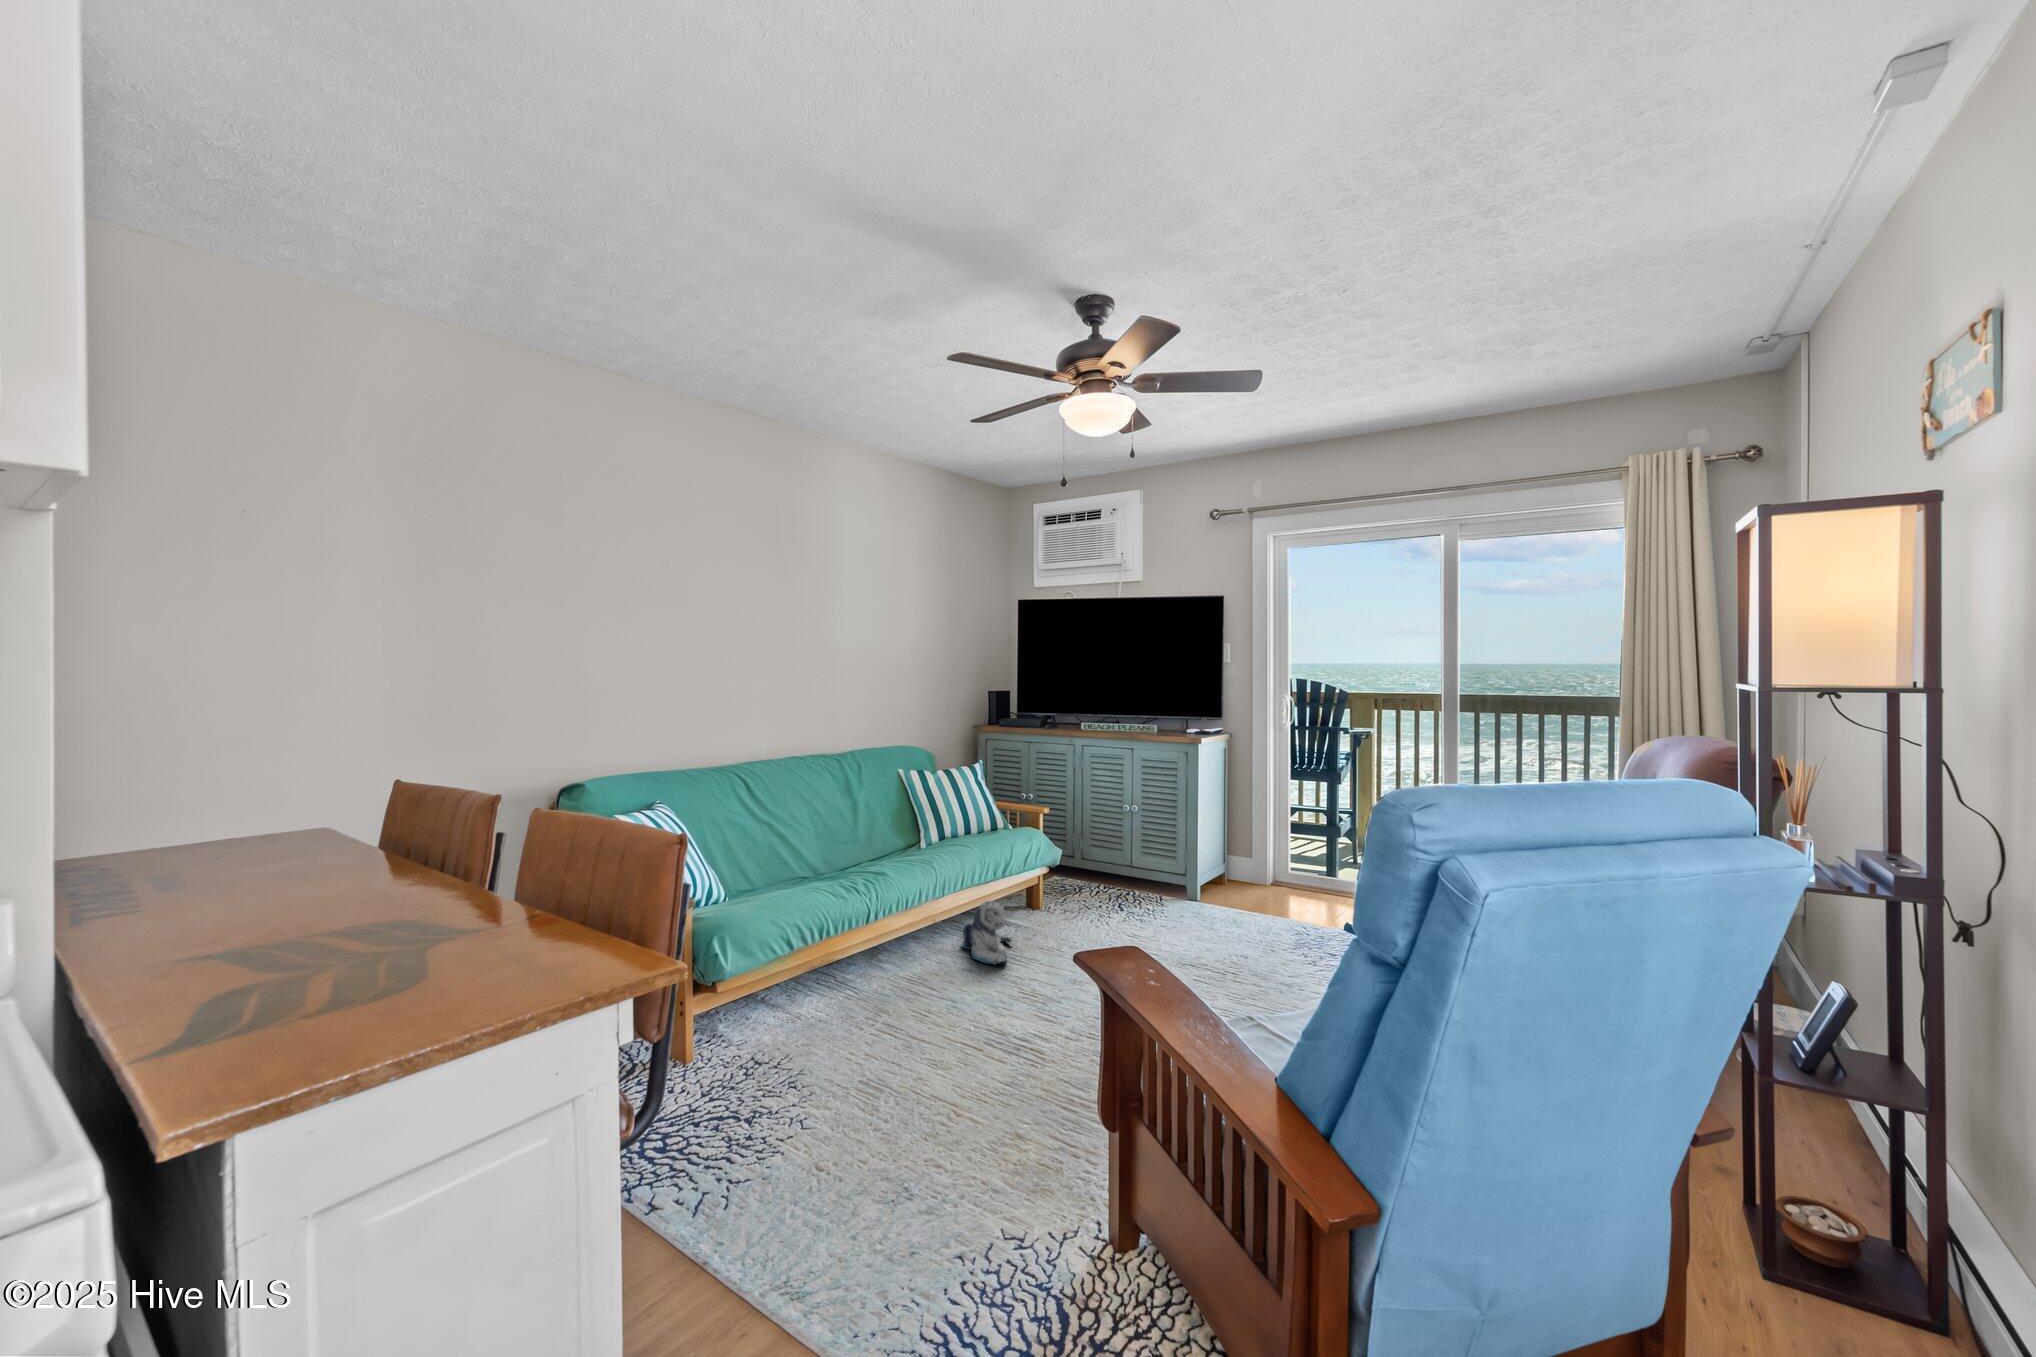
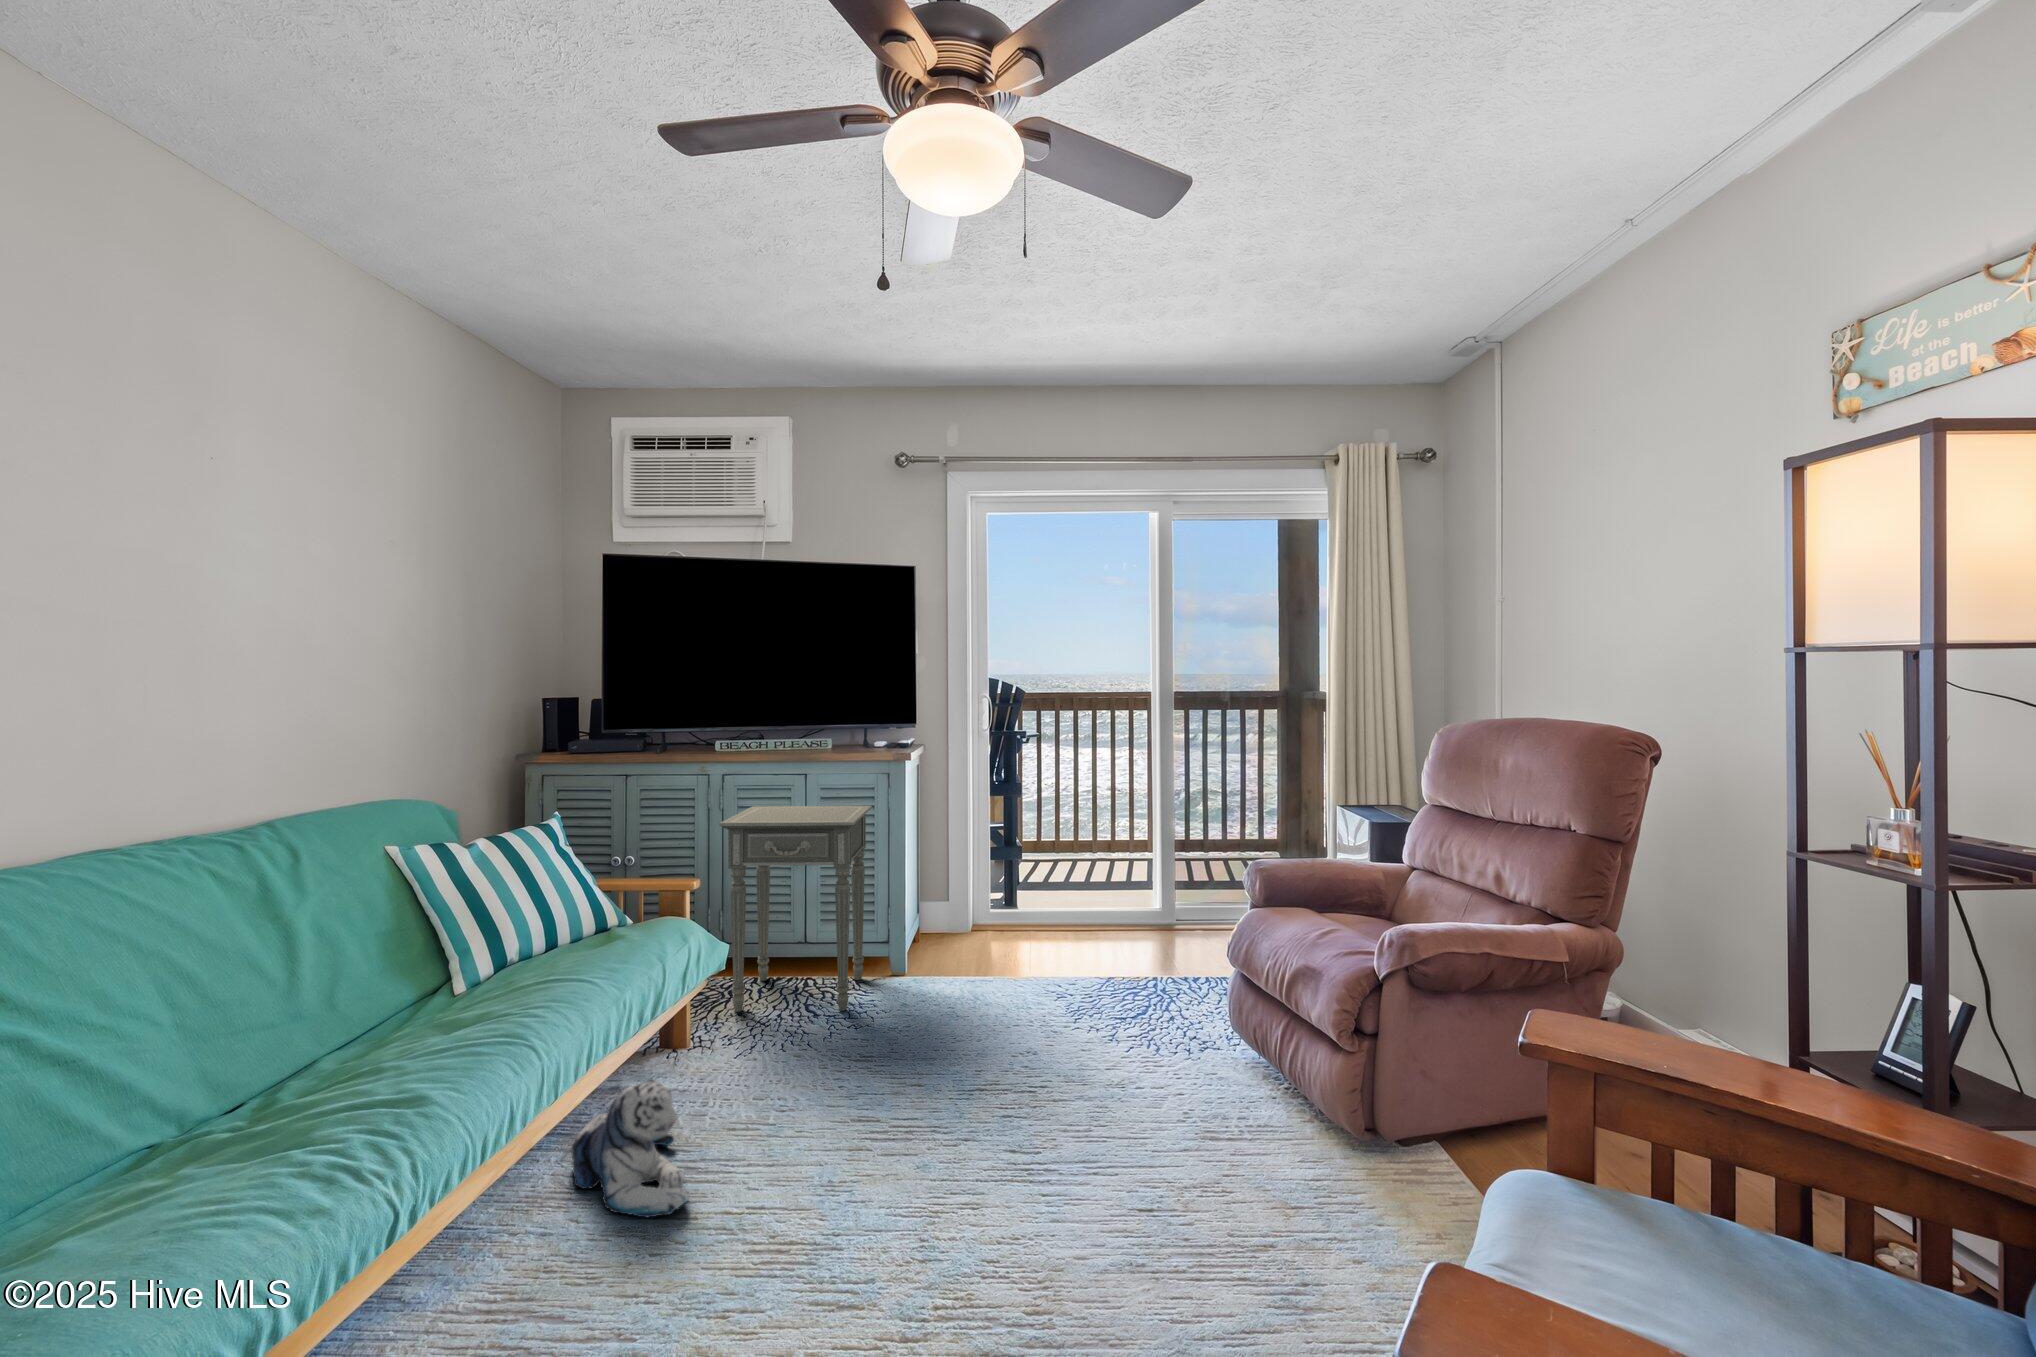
side table: none [1068,769,1176,911] -> present [719,806,871,1012]

